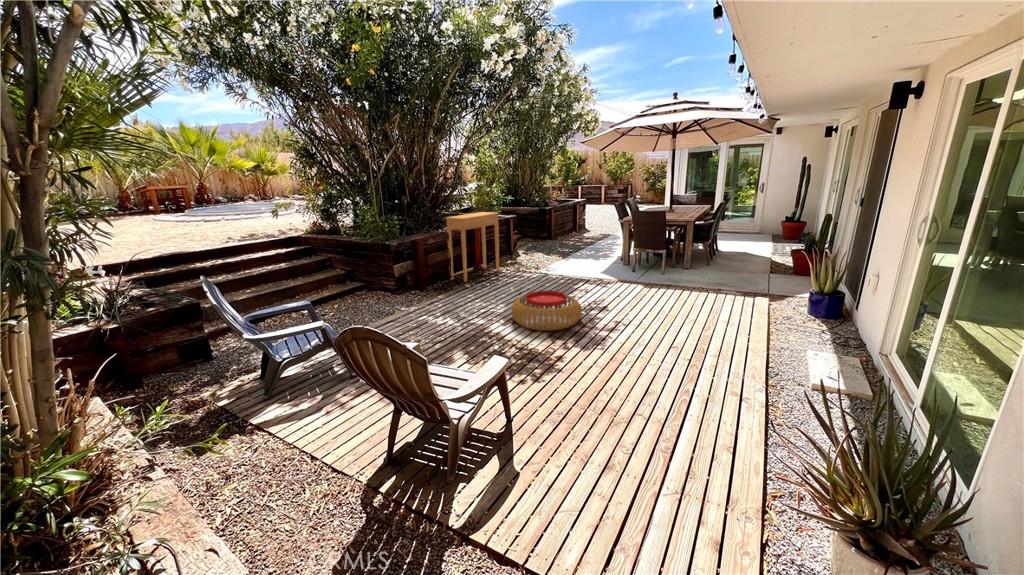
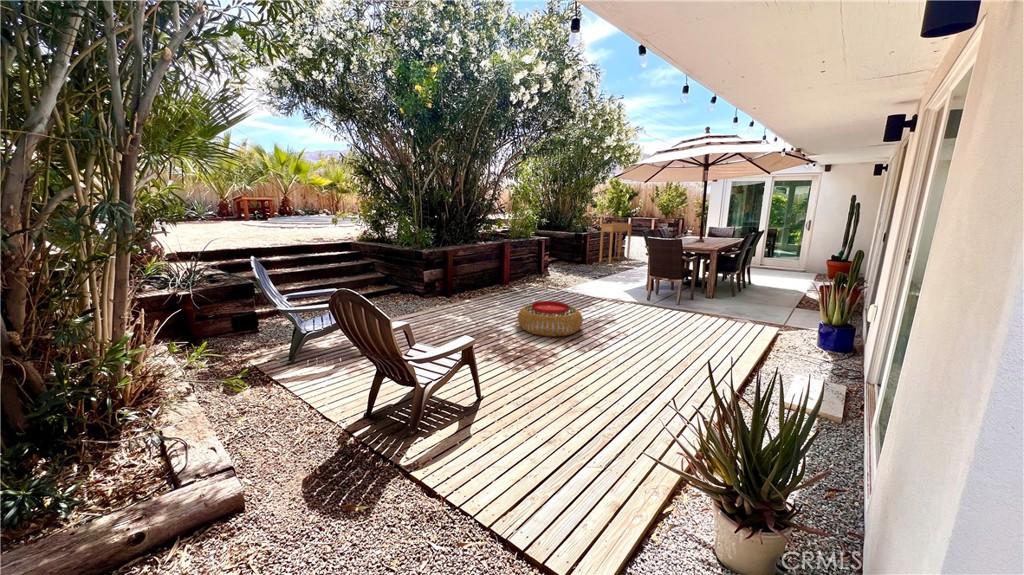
side table: present [446,212,499,282] -> present [599,223,632,264]

